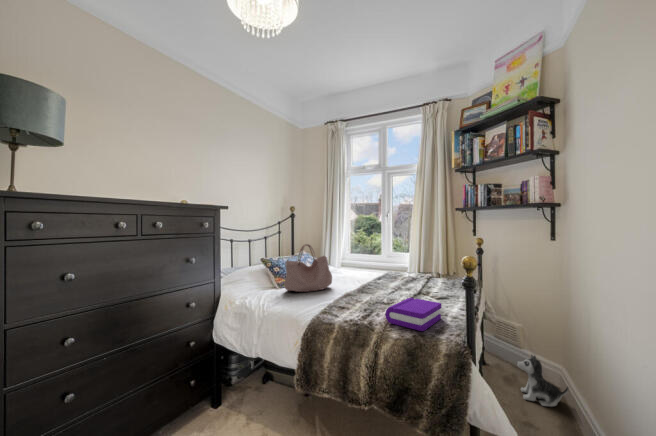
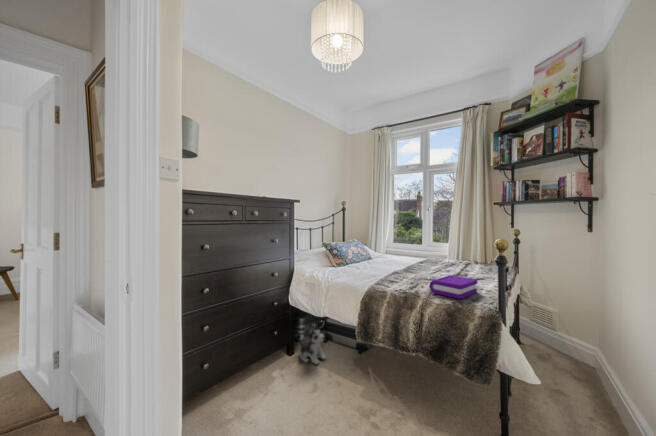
handbag: present [284,244,332,292] -> none [342,232,381,270]
plush toy: present [517,355,568,407] -> present [298,324,326,364]

